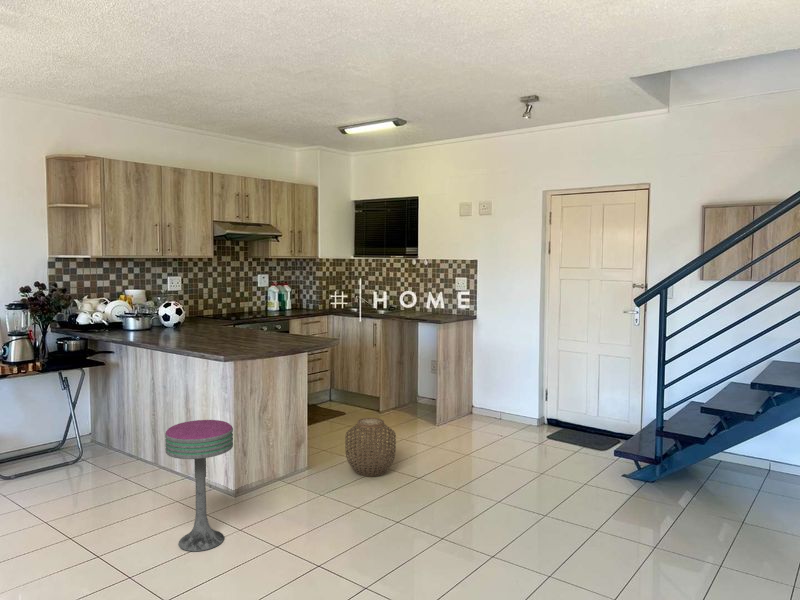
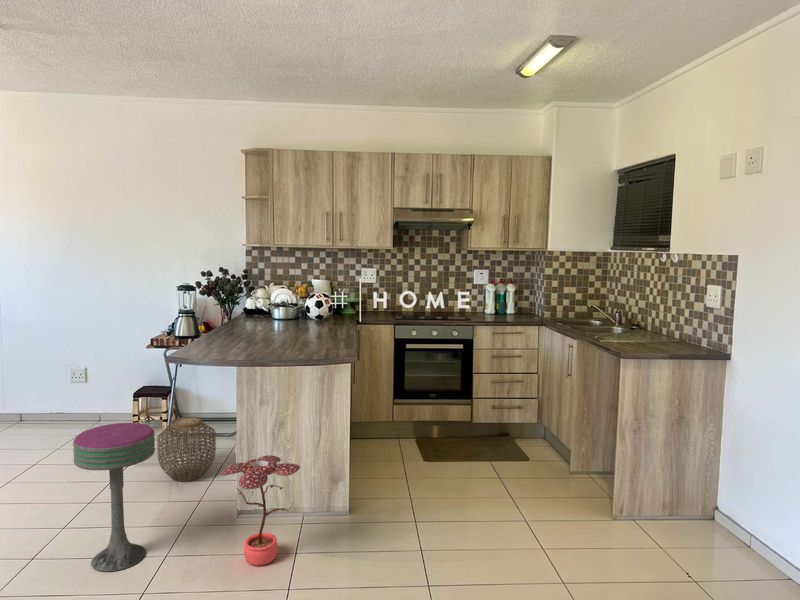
woven basket: present [345,418,396,477] -> present [157,417,216,481]
potted plant: none [274,424,325,506] -> present [221,455,300,566]

